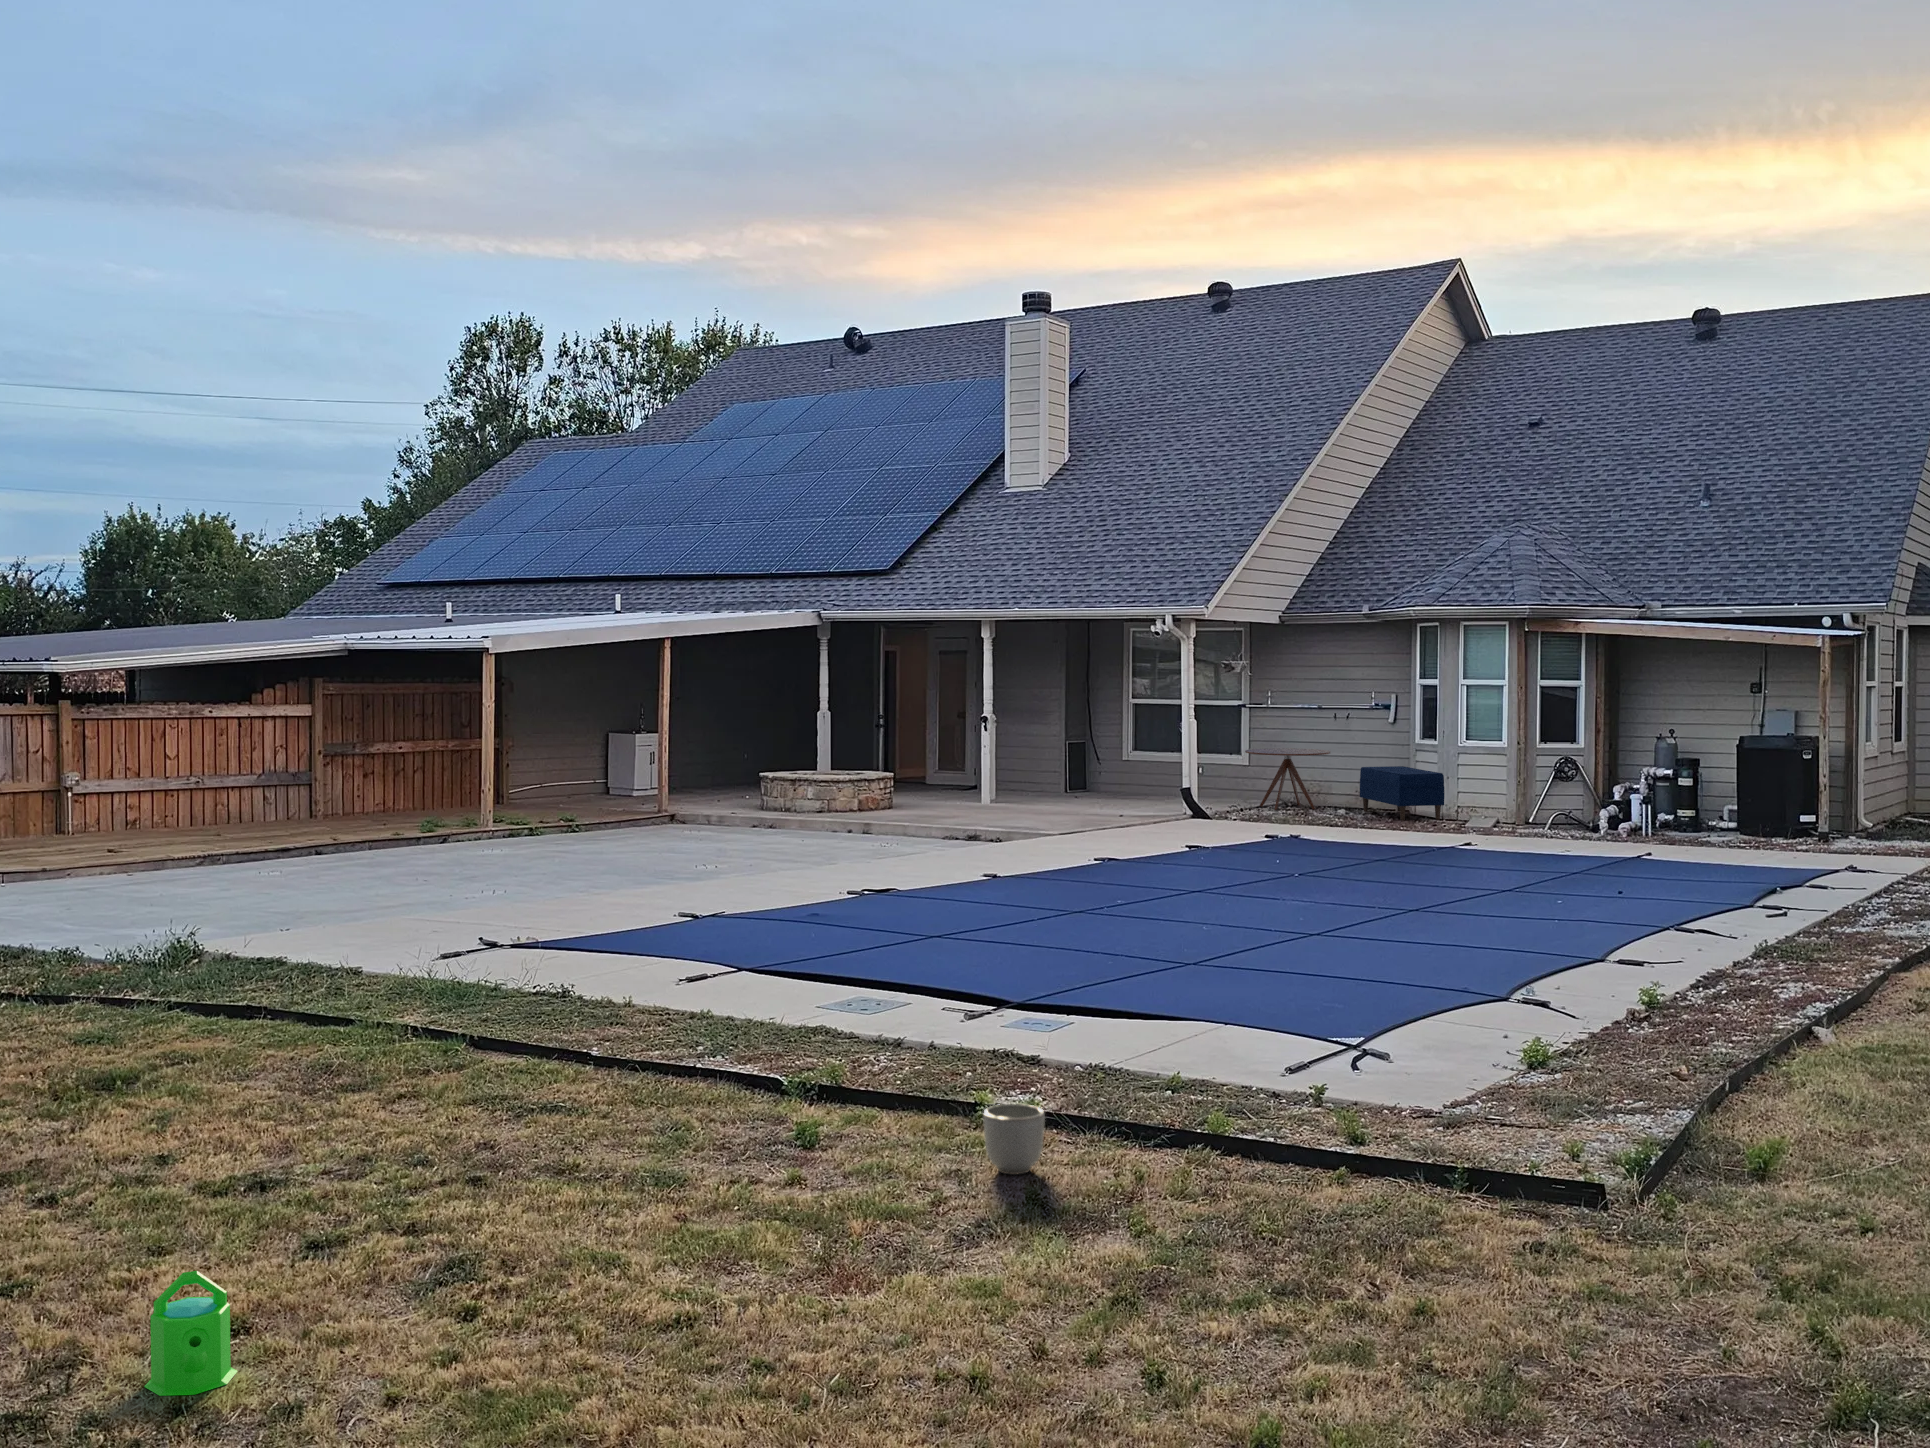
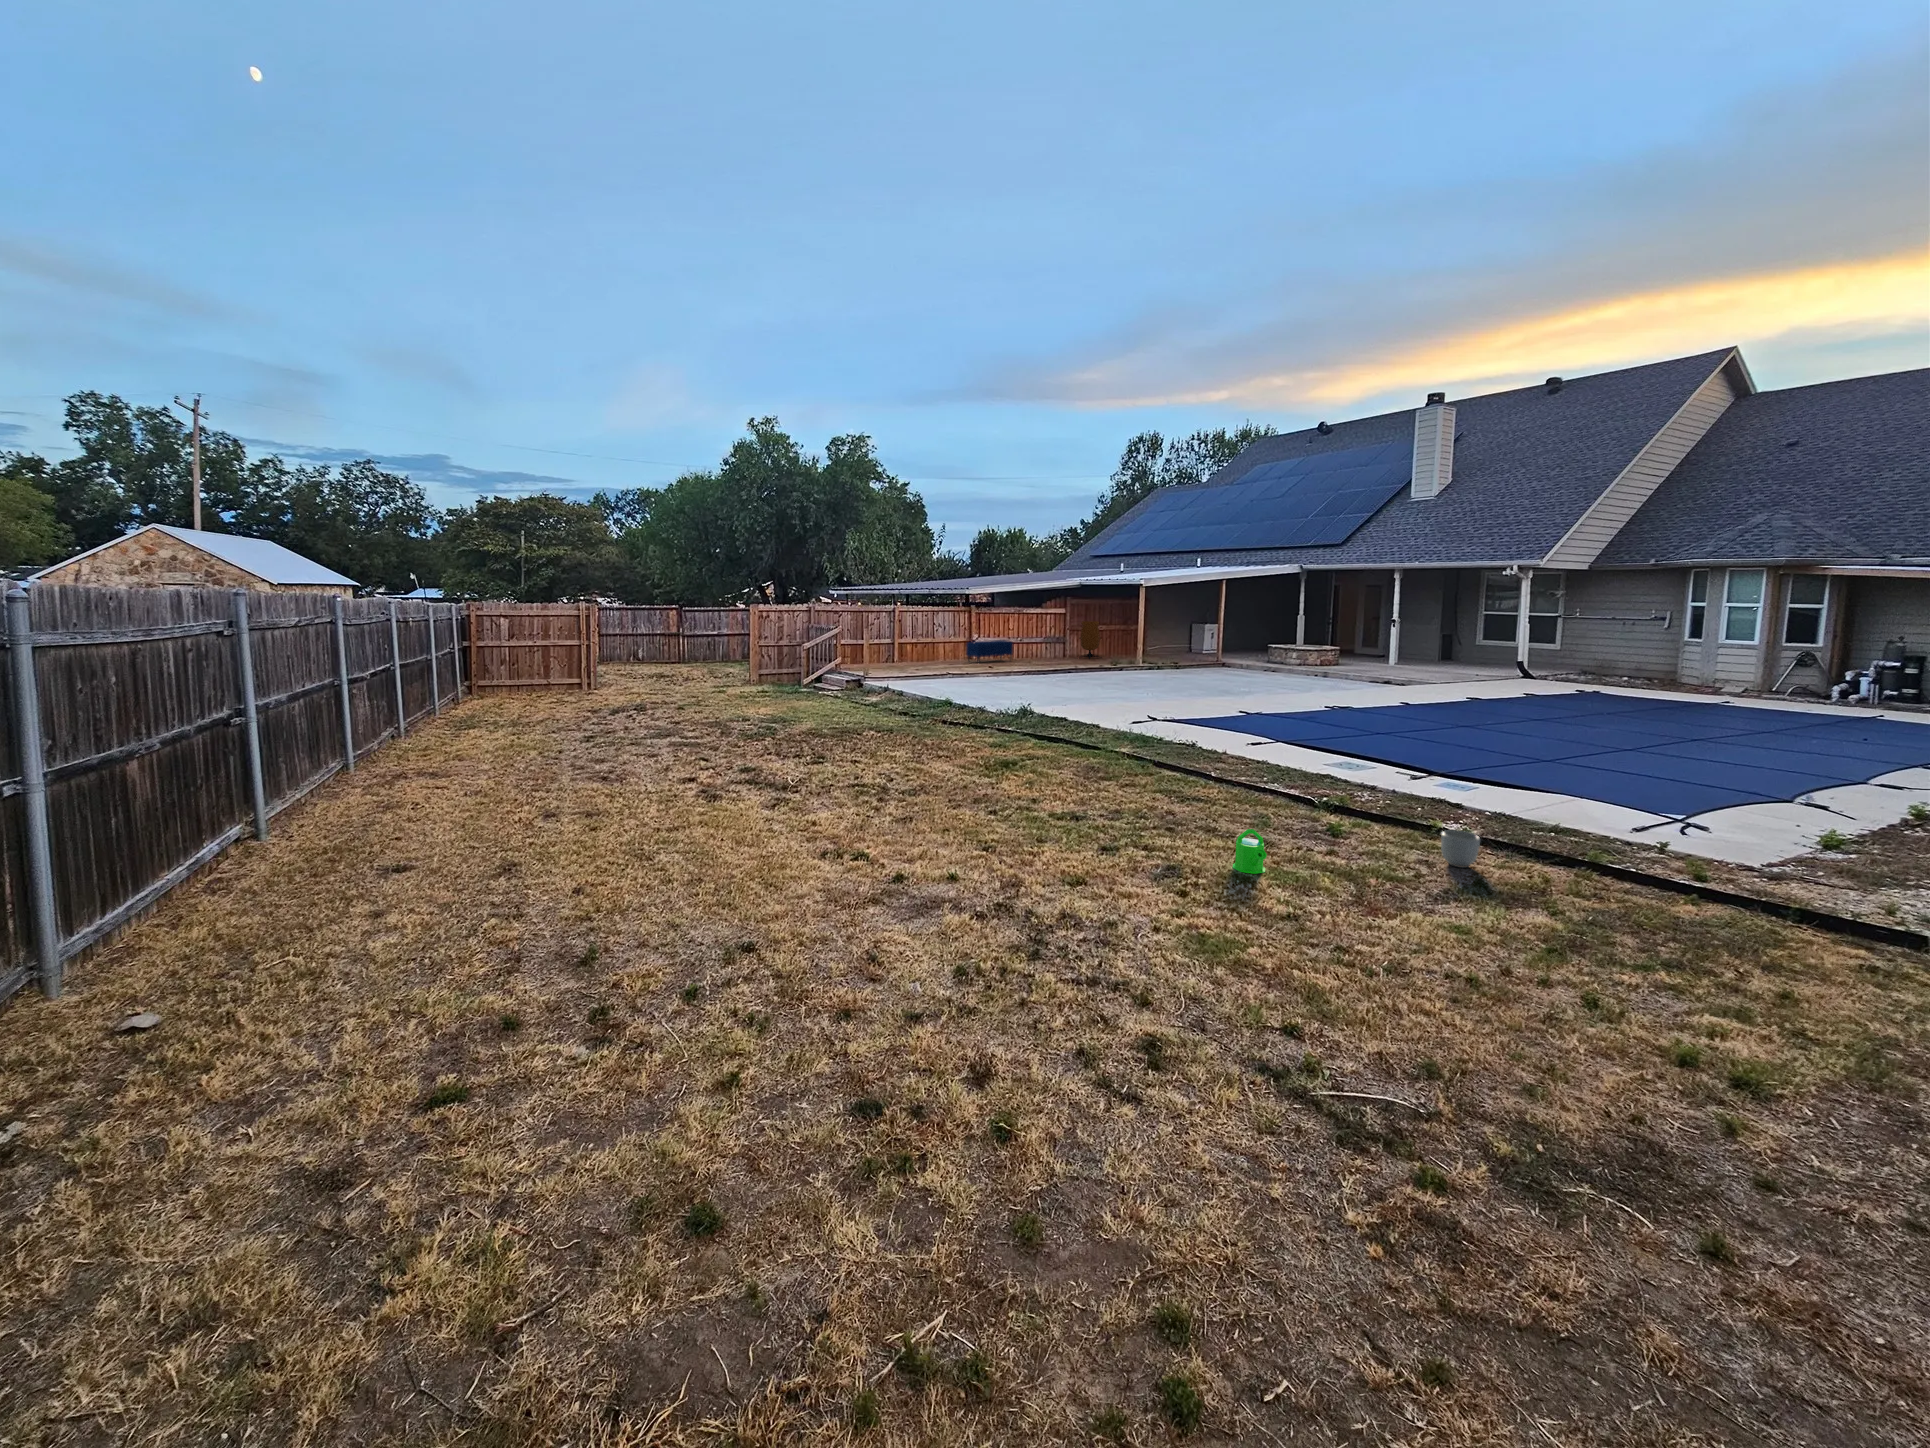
lounge chair: none [345,730,404,822] -> present [1079,621,1102,659]
round table: present [1245,748,1330,810] -> none [1555,640,1617,674]
bench: present [1360,766,1444,821] -> present [966,640,1013,662]
watering can: present [144,1271,237,1396] -> present [1233,829,1267,874]

